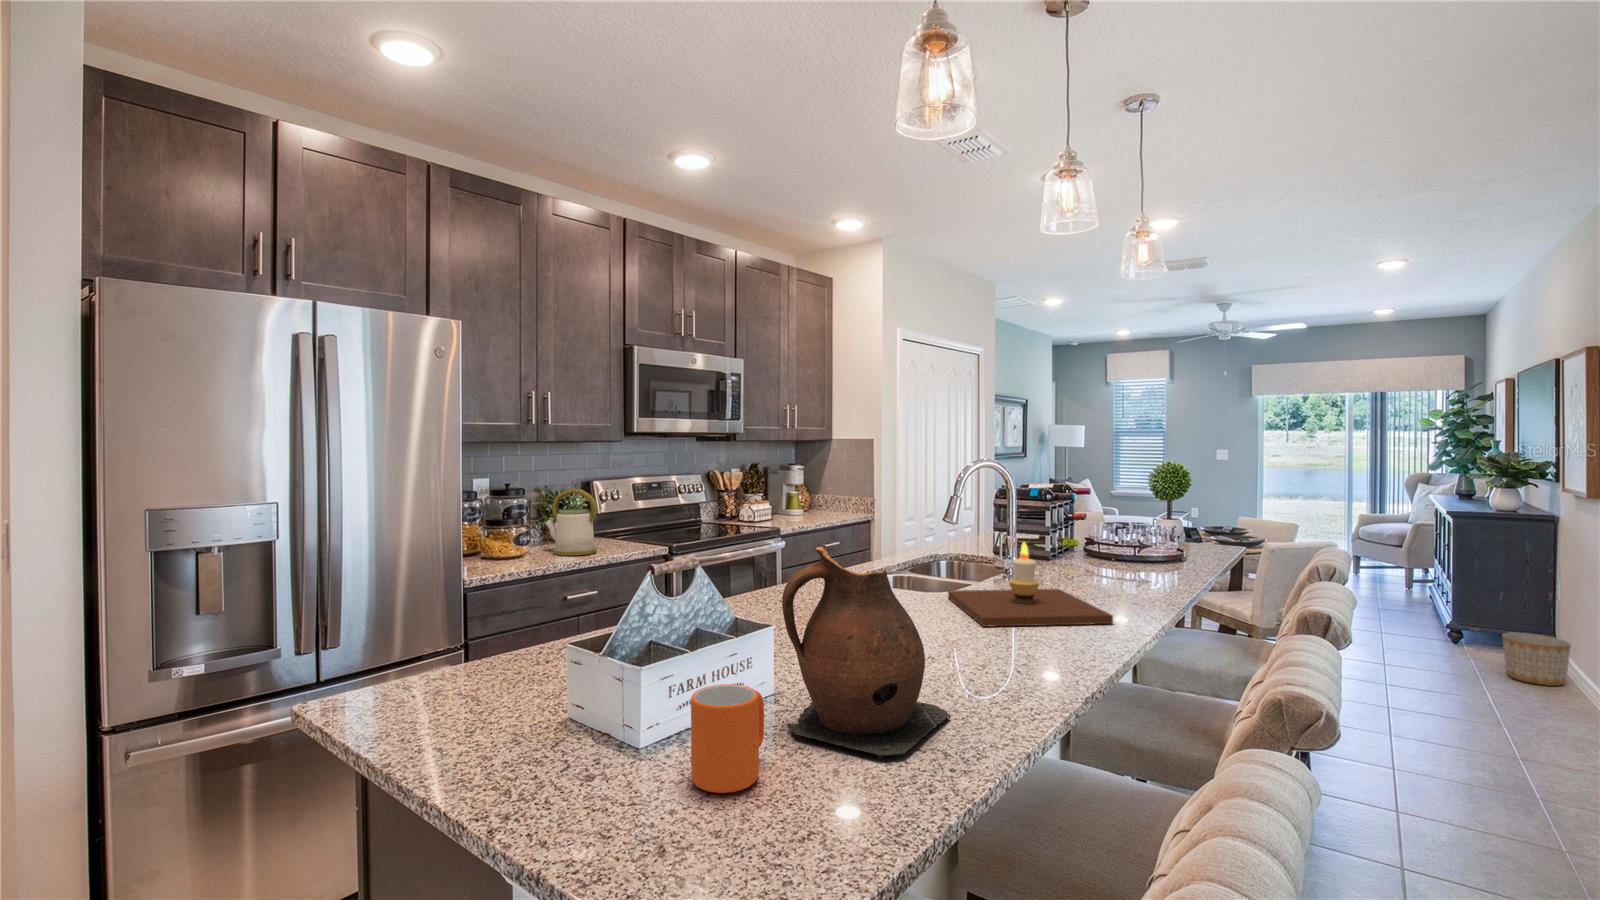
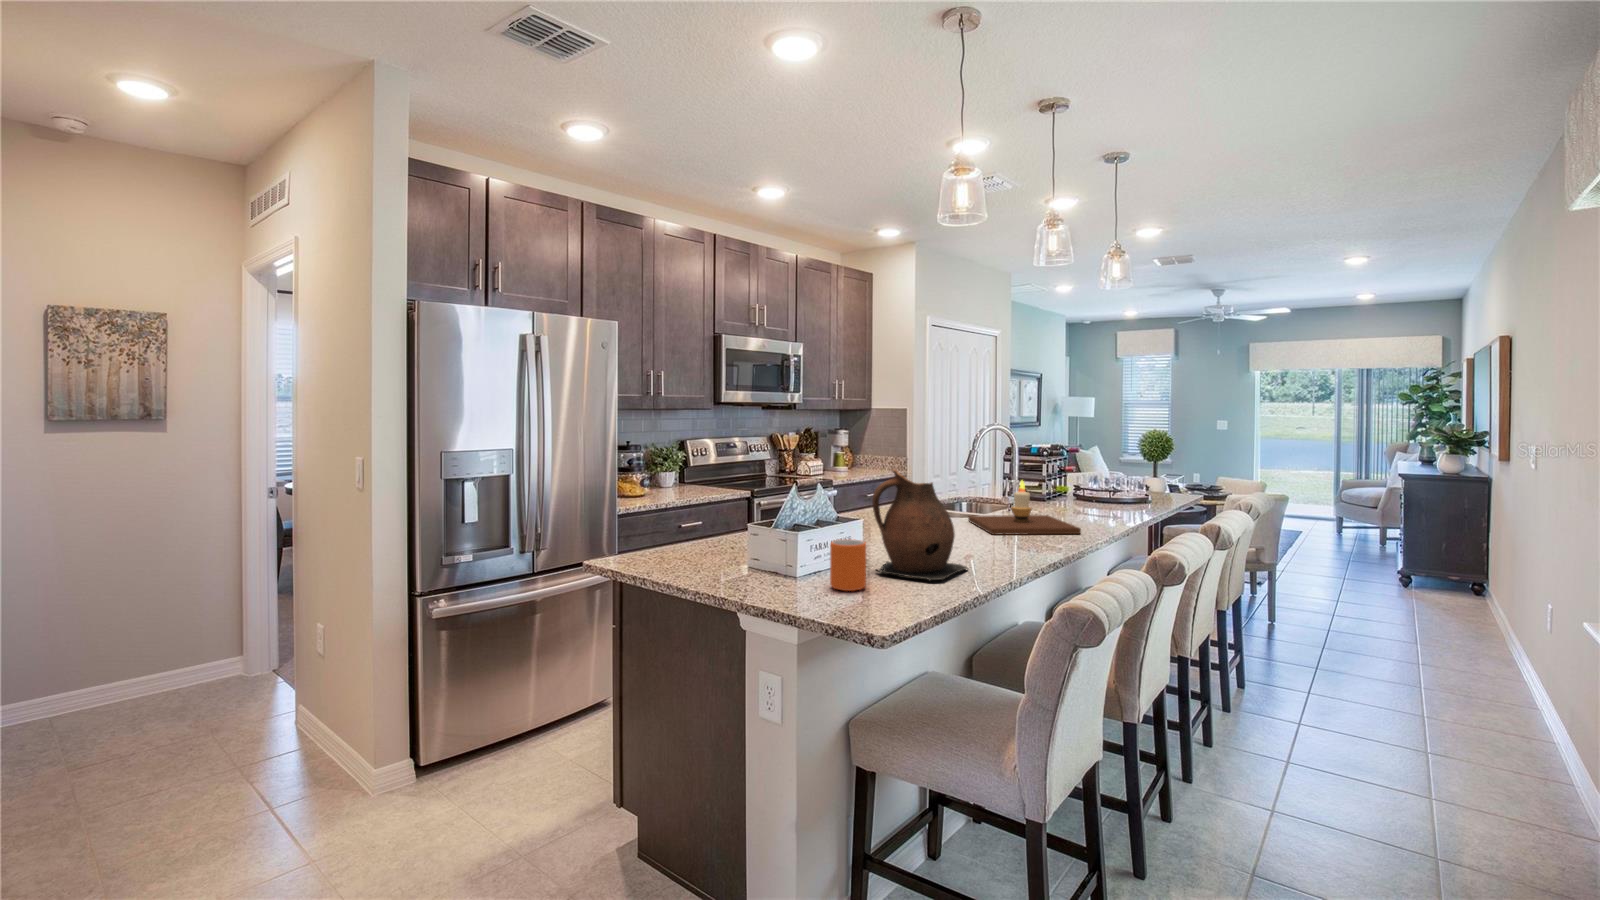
kettle: present [545,489,597,556] -> none [660,446,699,496]
planter: present [1502,633,1571,686] -> none [1433,574,1487,616]

